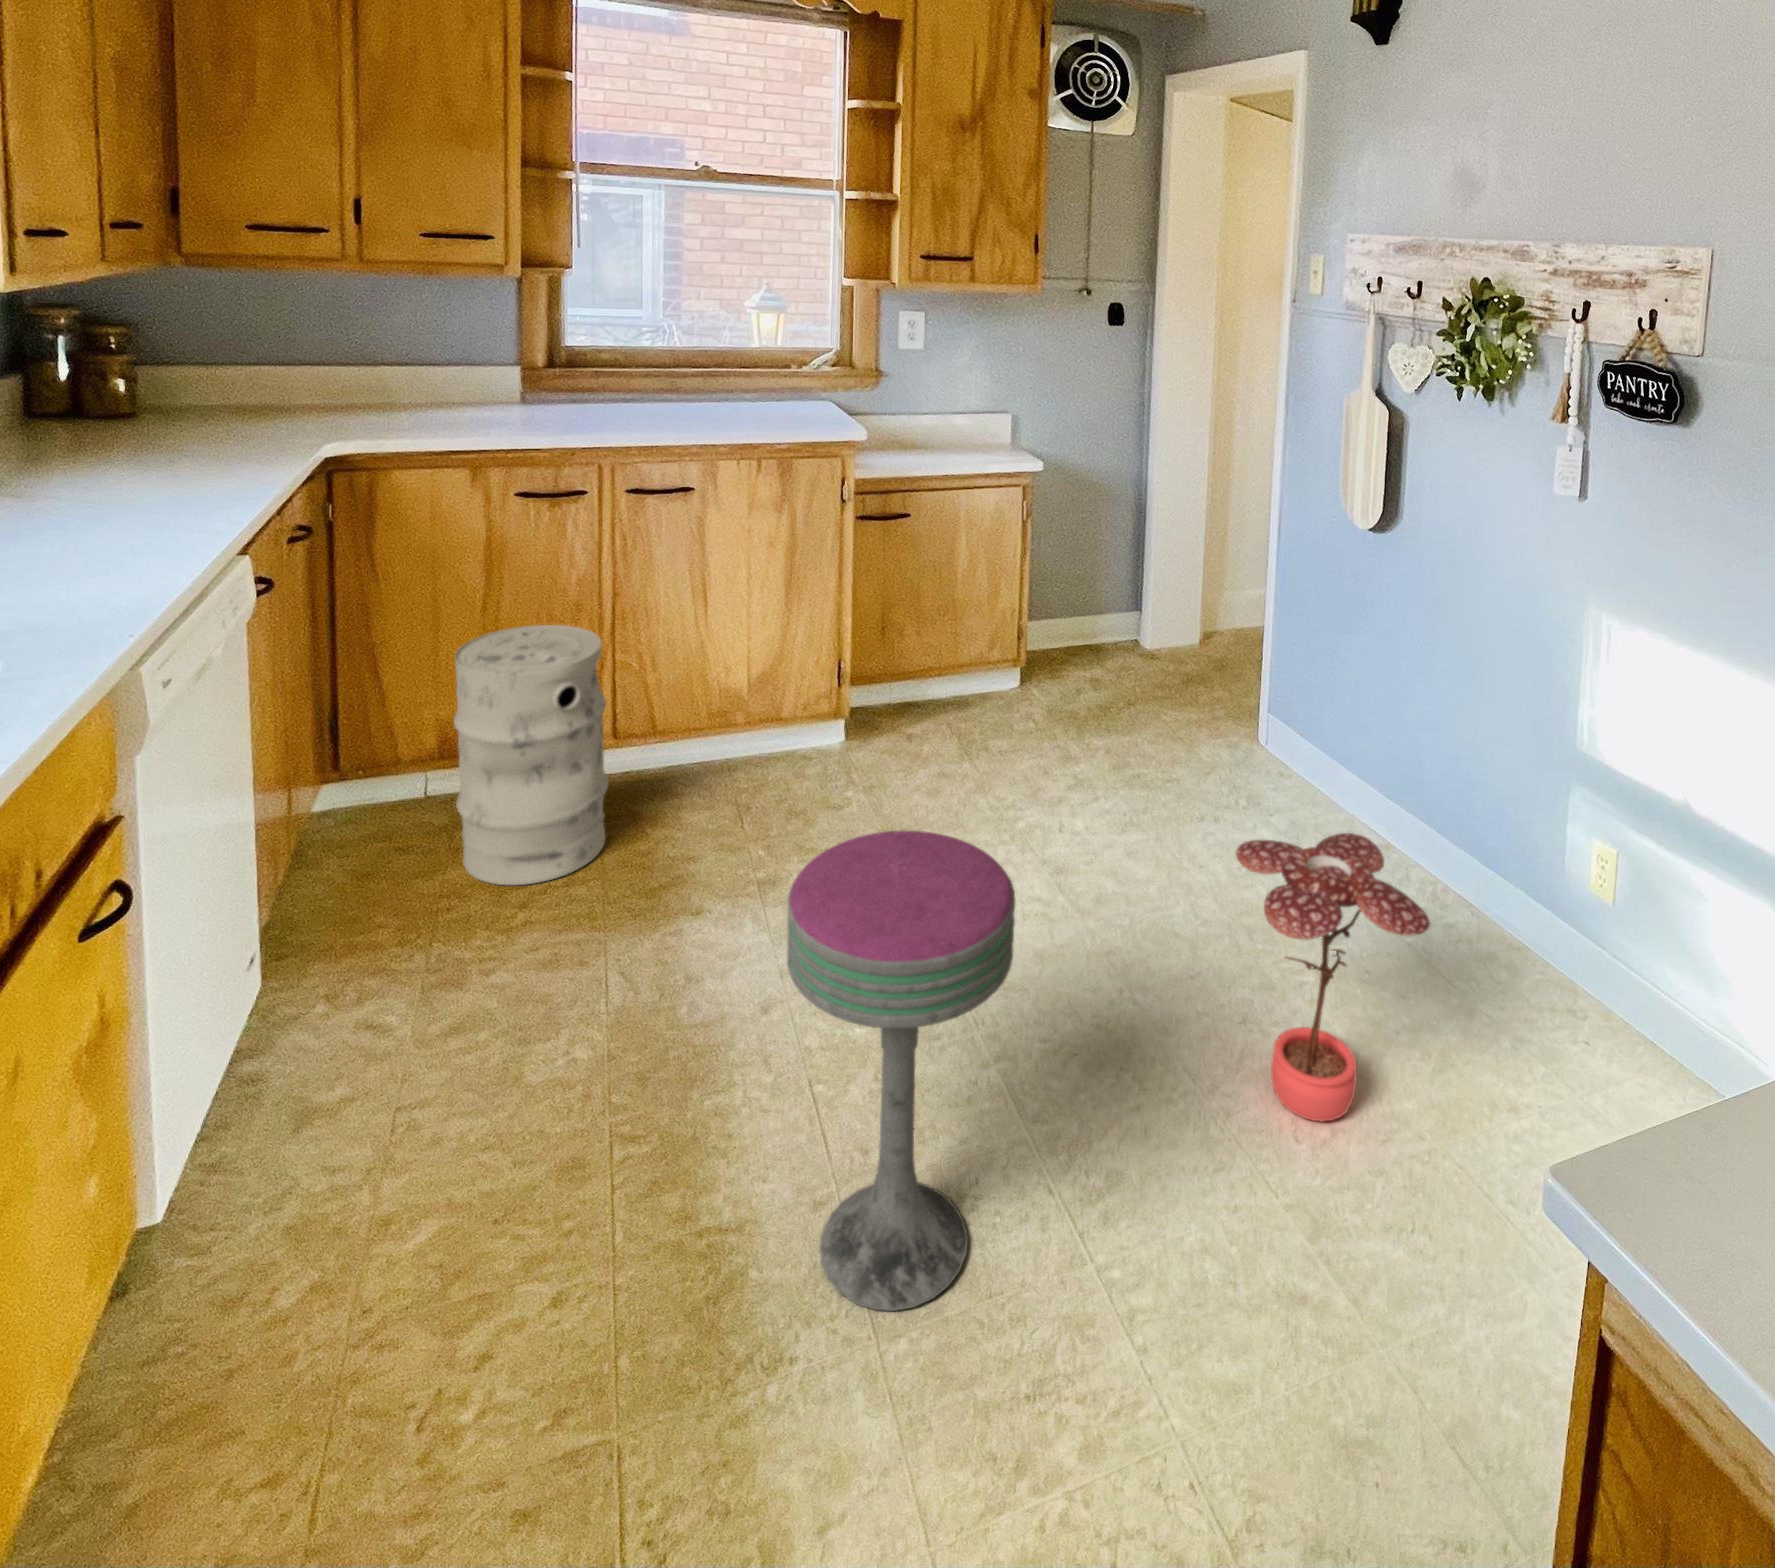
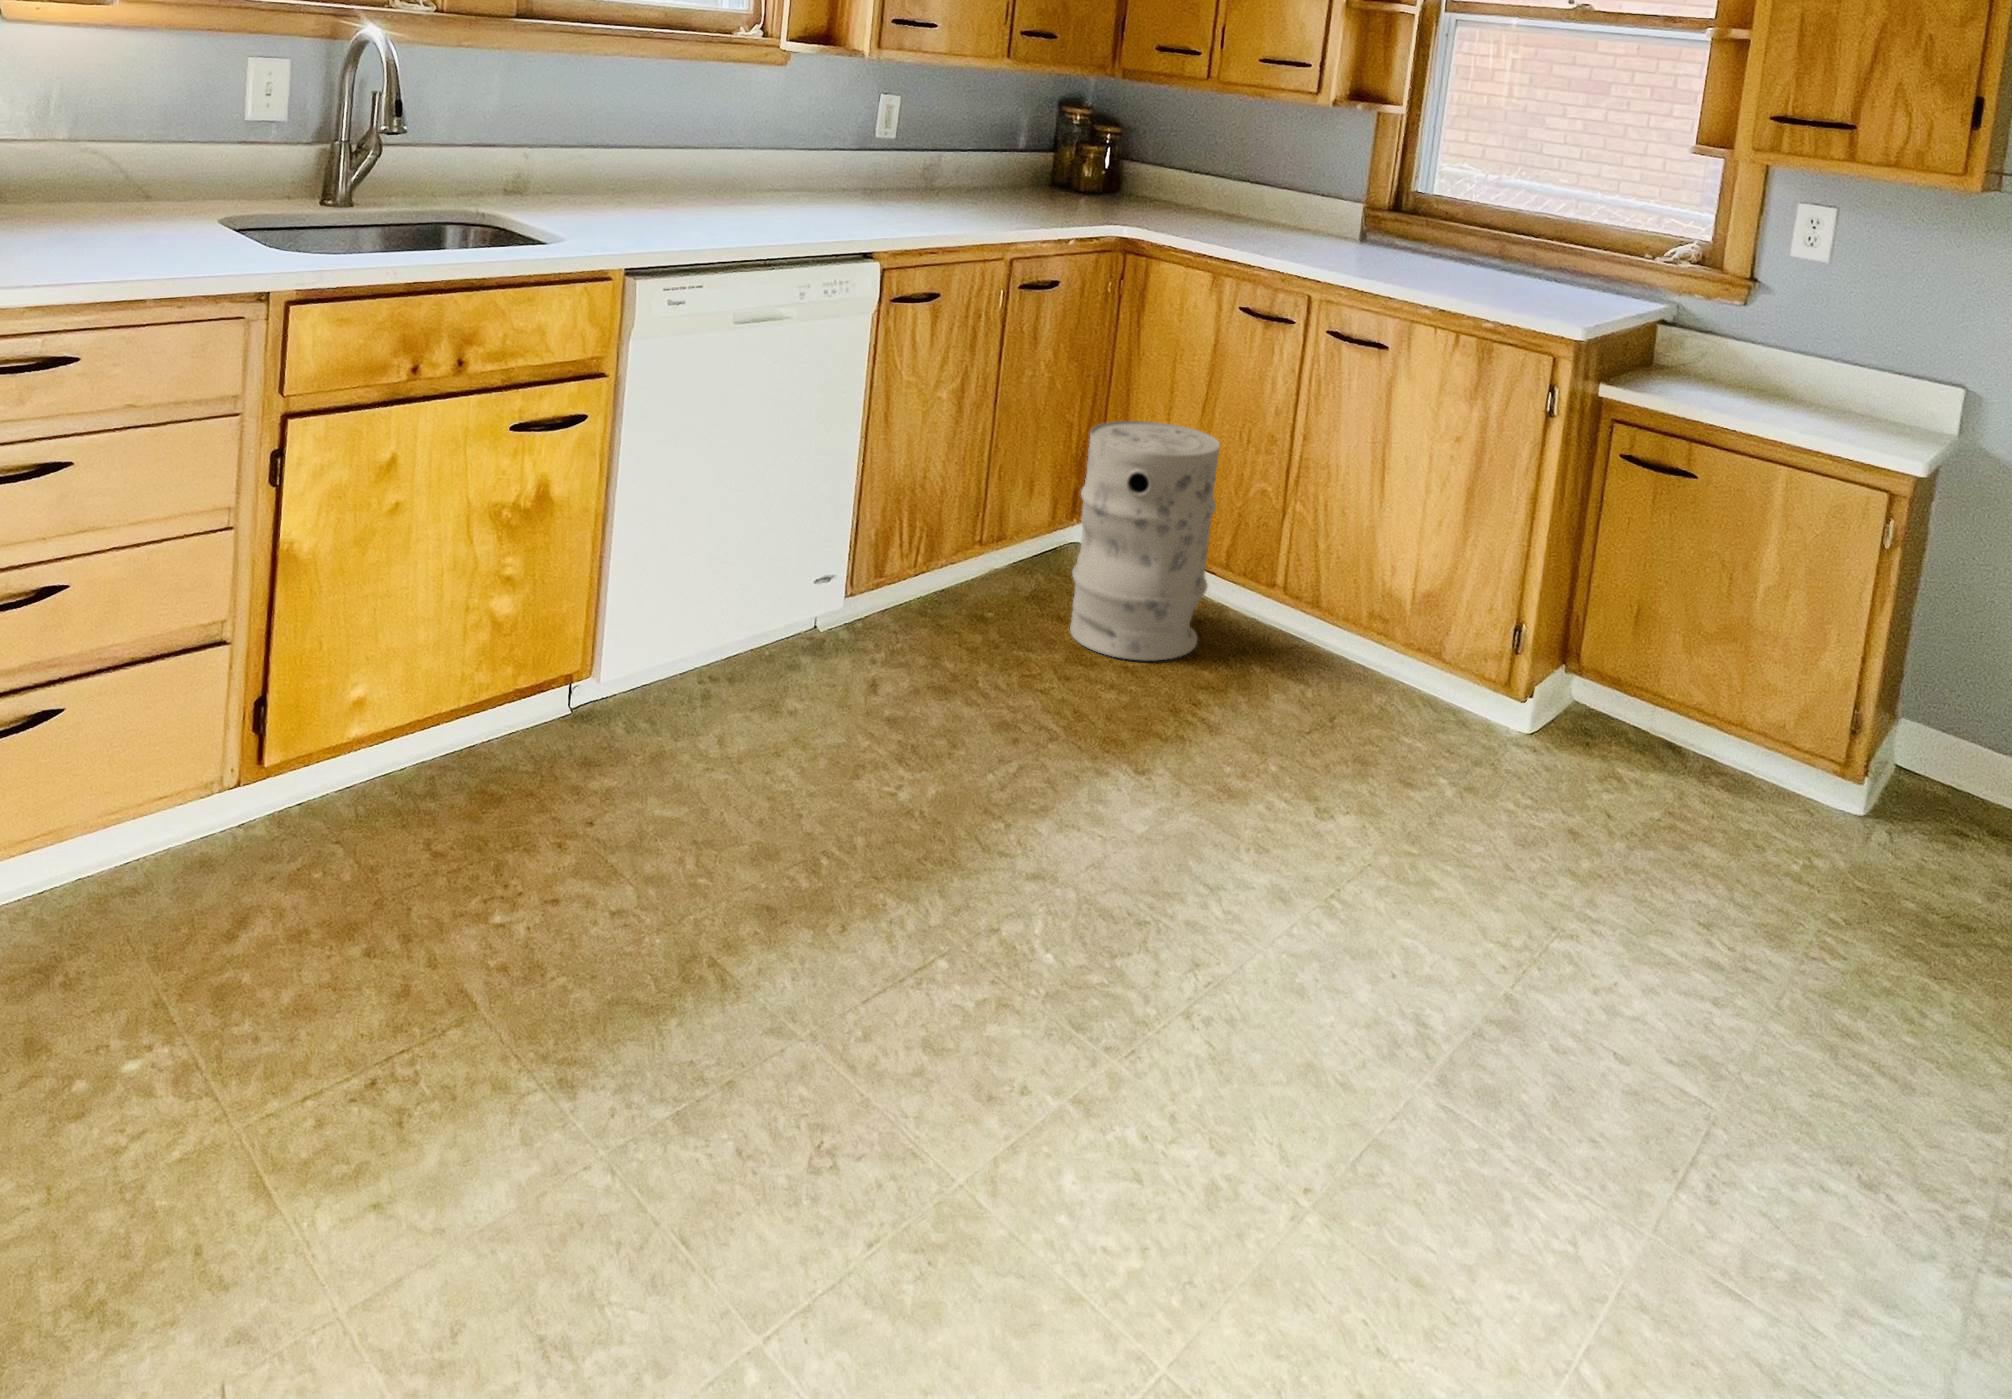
bar stool: present [787,831,1015,1311] -> none [766,547,981,968]
potted plant: present [1236,833,1430,1121] -> none [1170,826,1451,1220]

